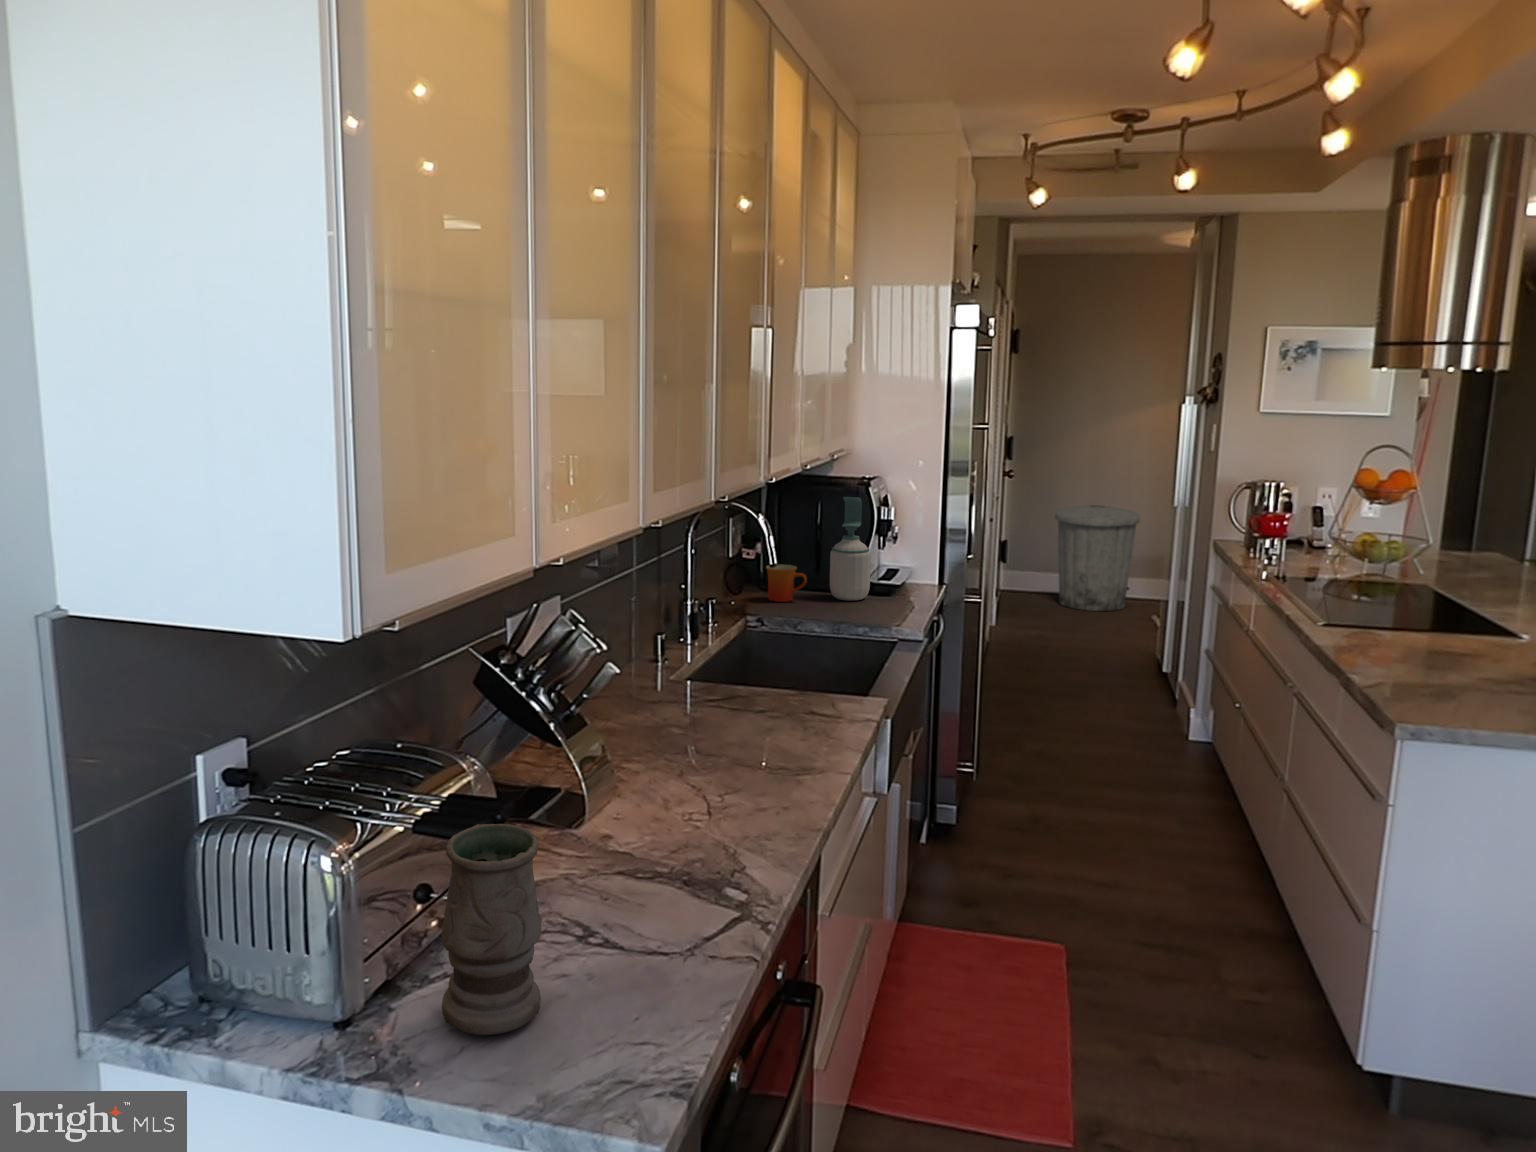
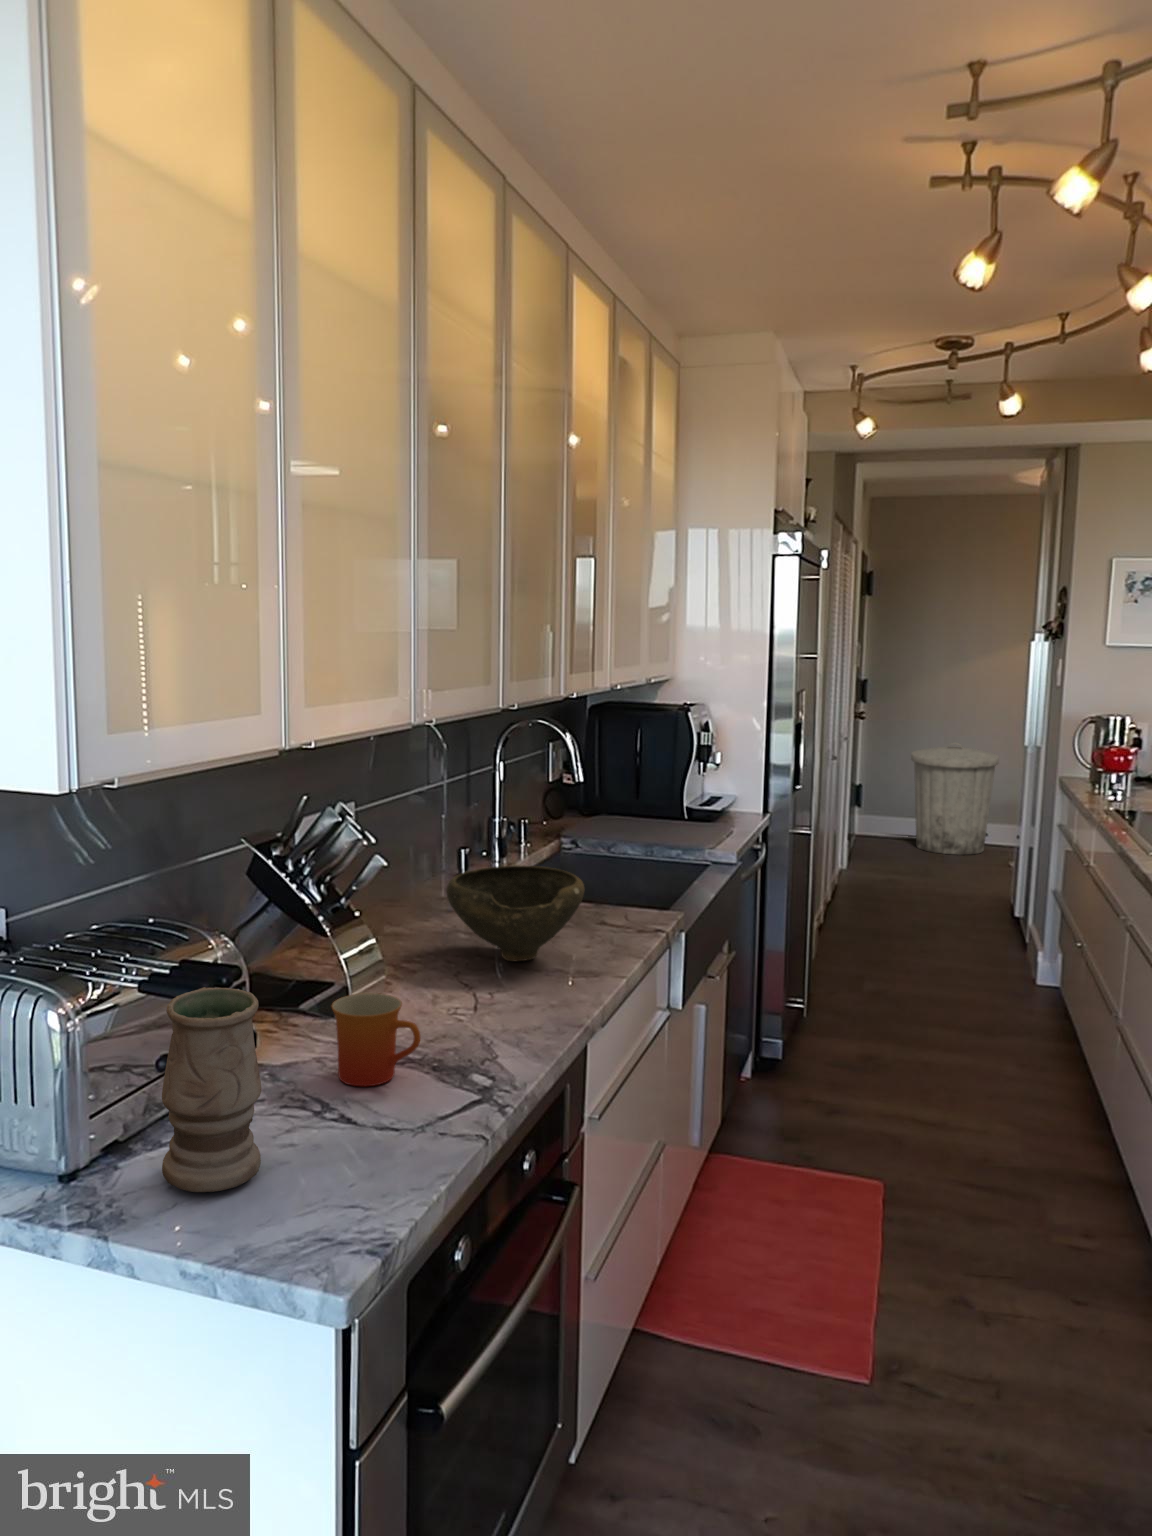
soap bottle: present [830,497,871,600] -> none [649,721,689,825]
mug: present [766,565,807,602] -> present [332,993,420,1086]
bowl: none [666,660,805,759] -> present [446,866,584,961]

